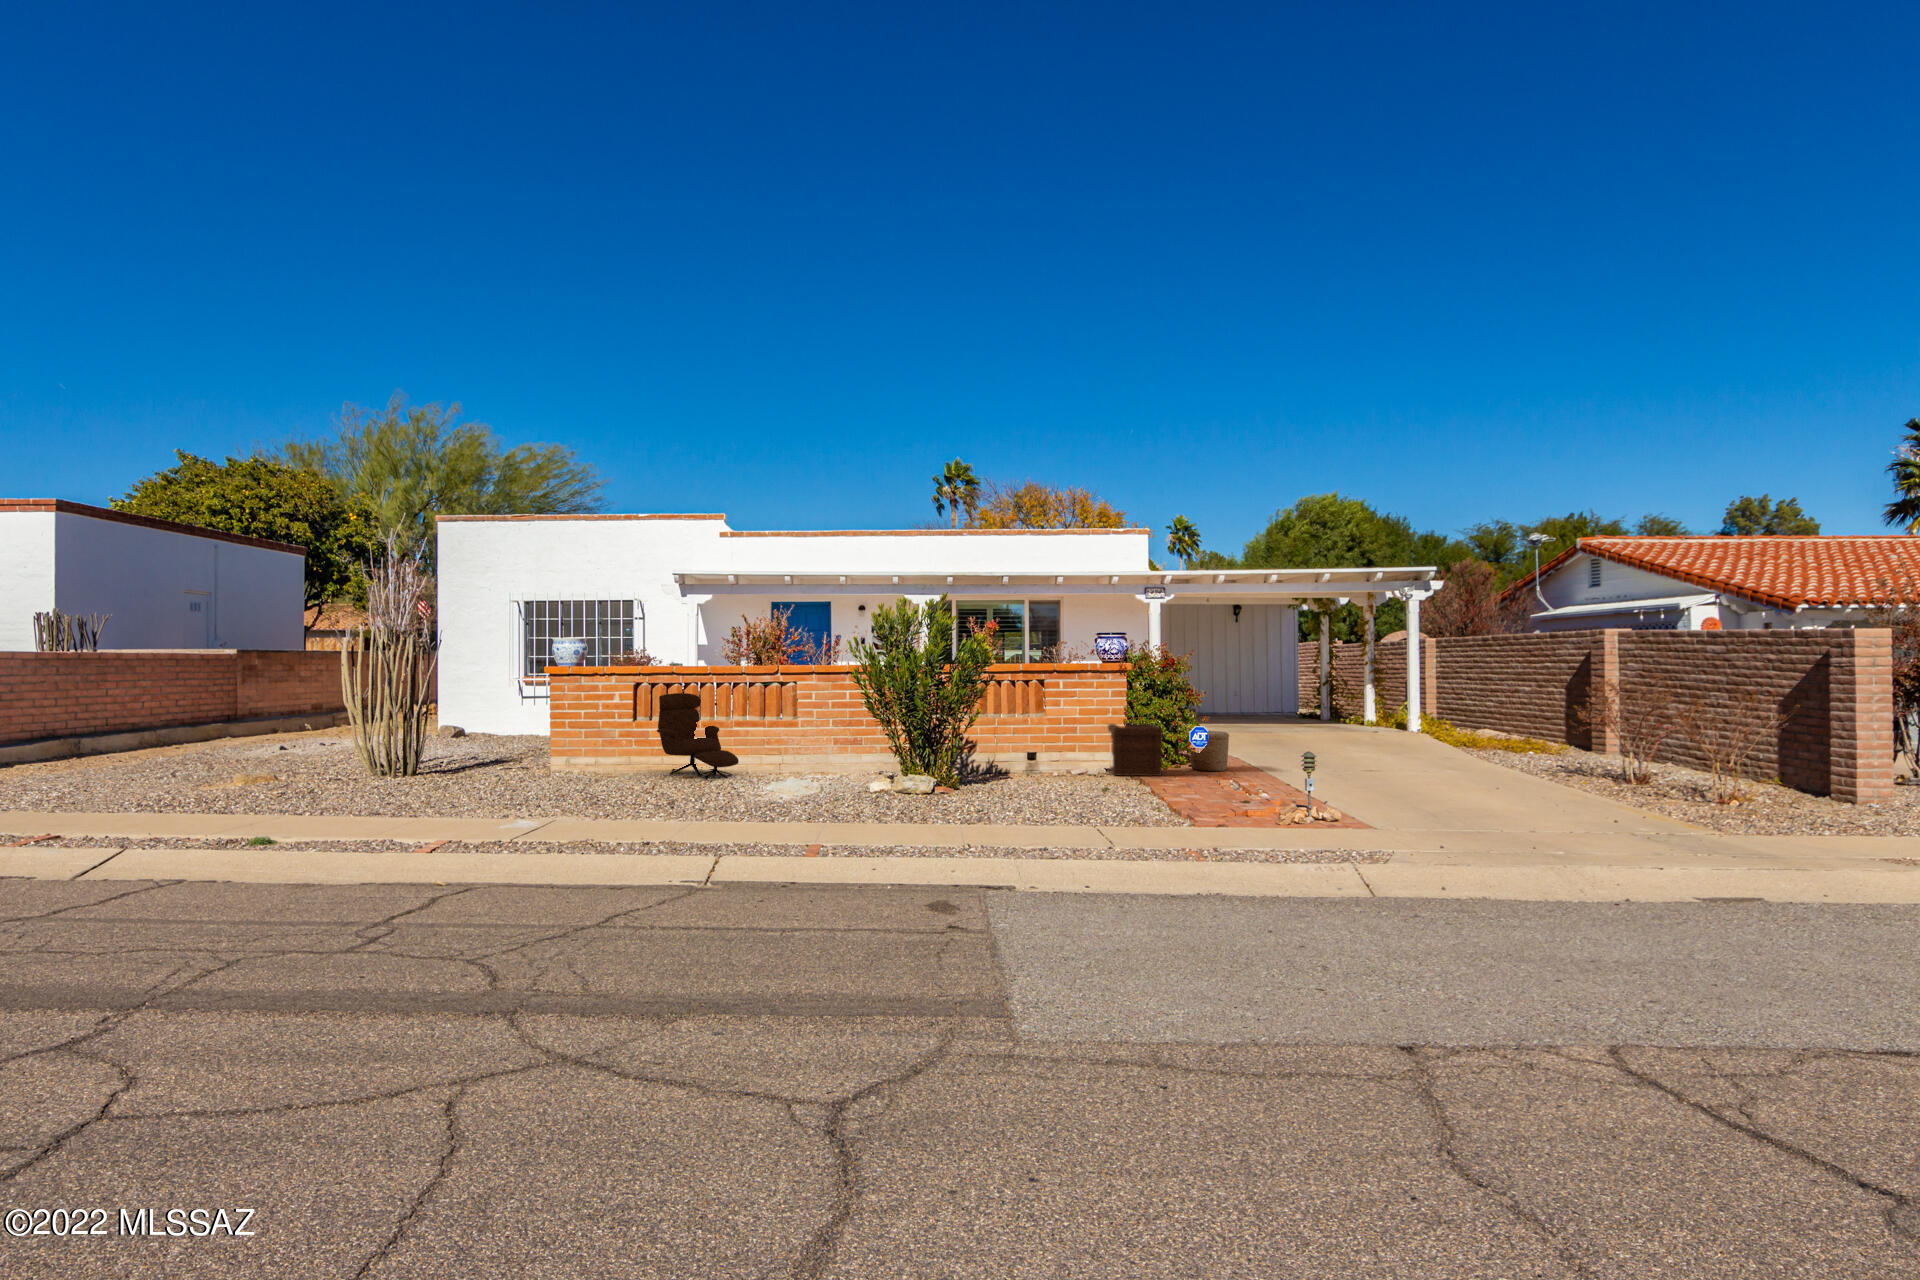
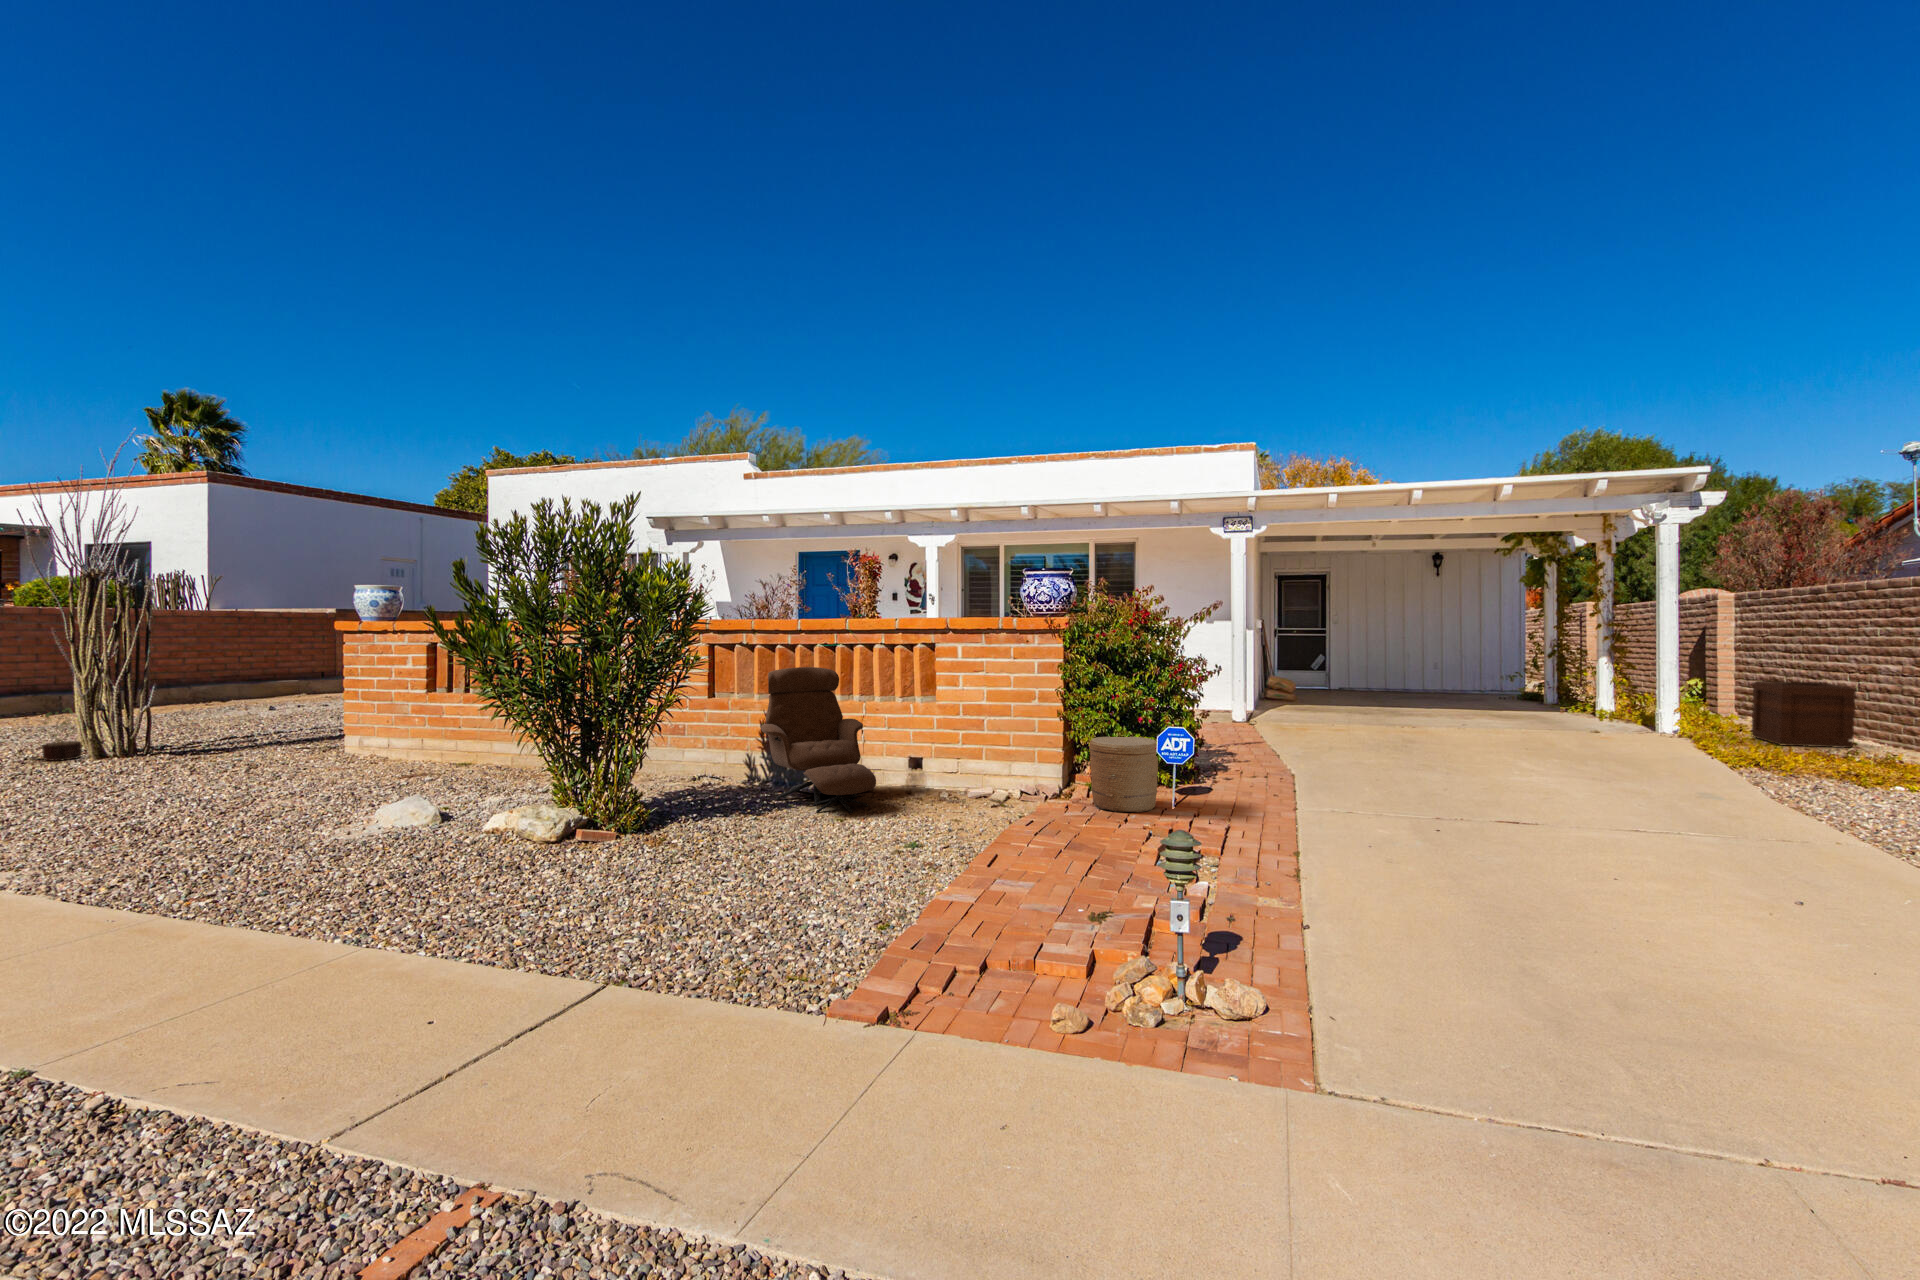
lounge chair: present [657,693,739,779] -> present [761,667,876,813]
wooden crate: present [1108,723,1163,776] -> present [1752,681,1856,748]
decorative plant: none [364,736,391,781] -> present [42,708,82,761]

